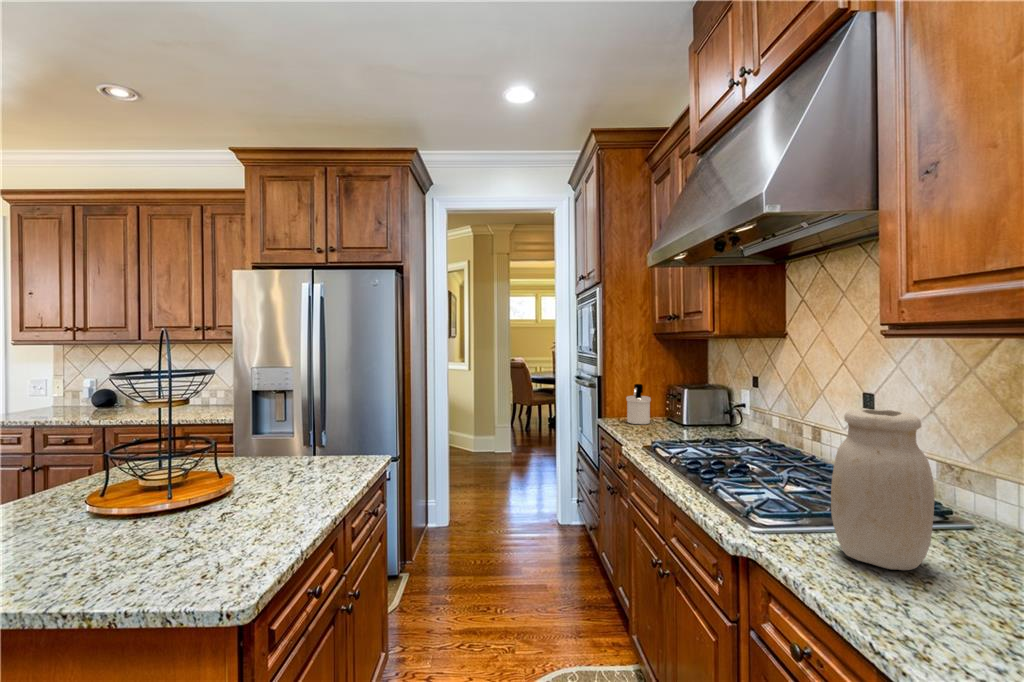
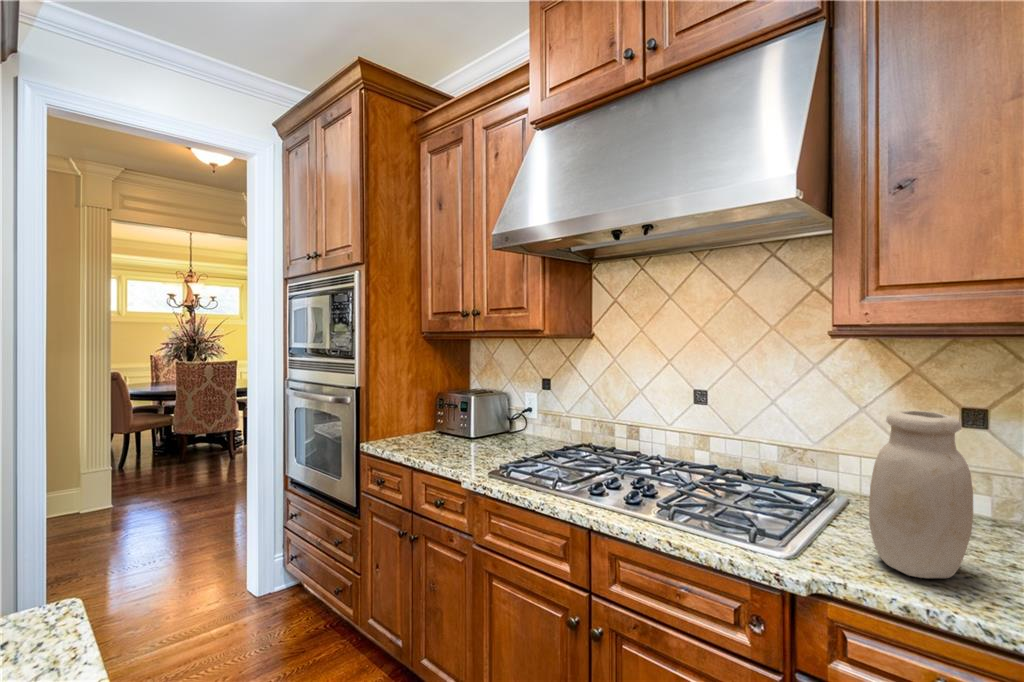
soap dispenser: present [626,384,651,424] -> none [409,395,440,447]

